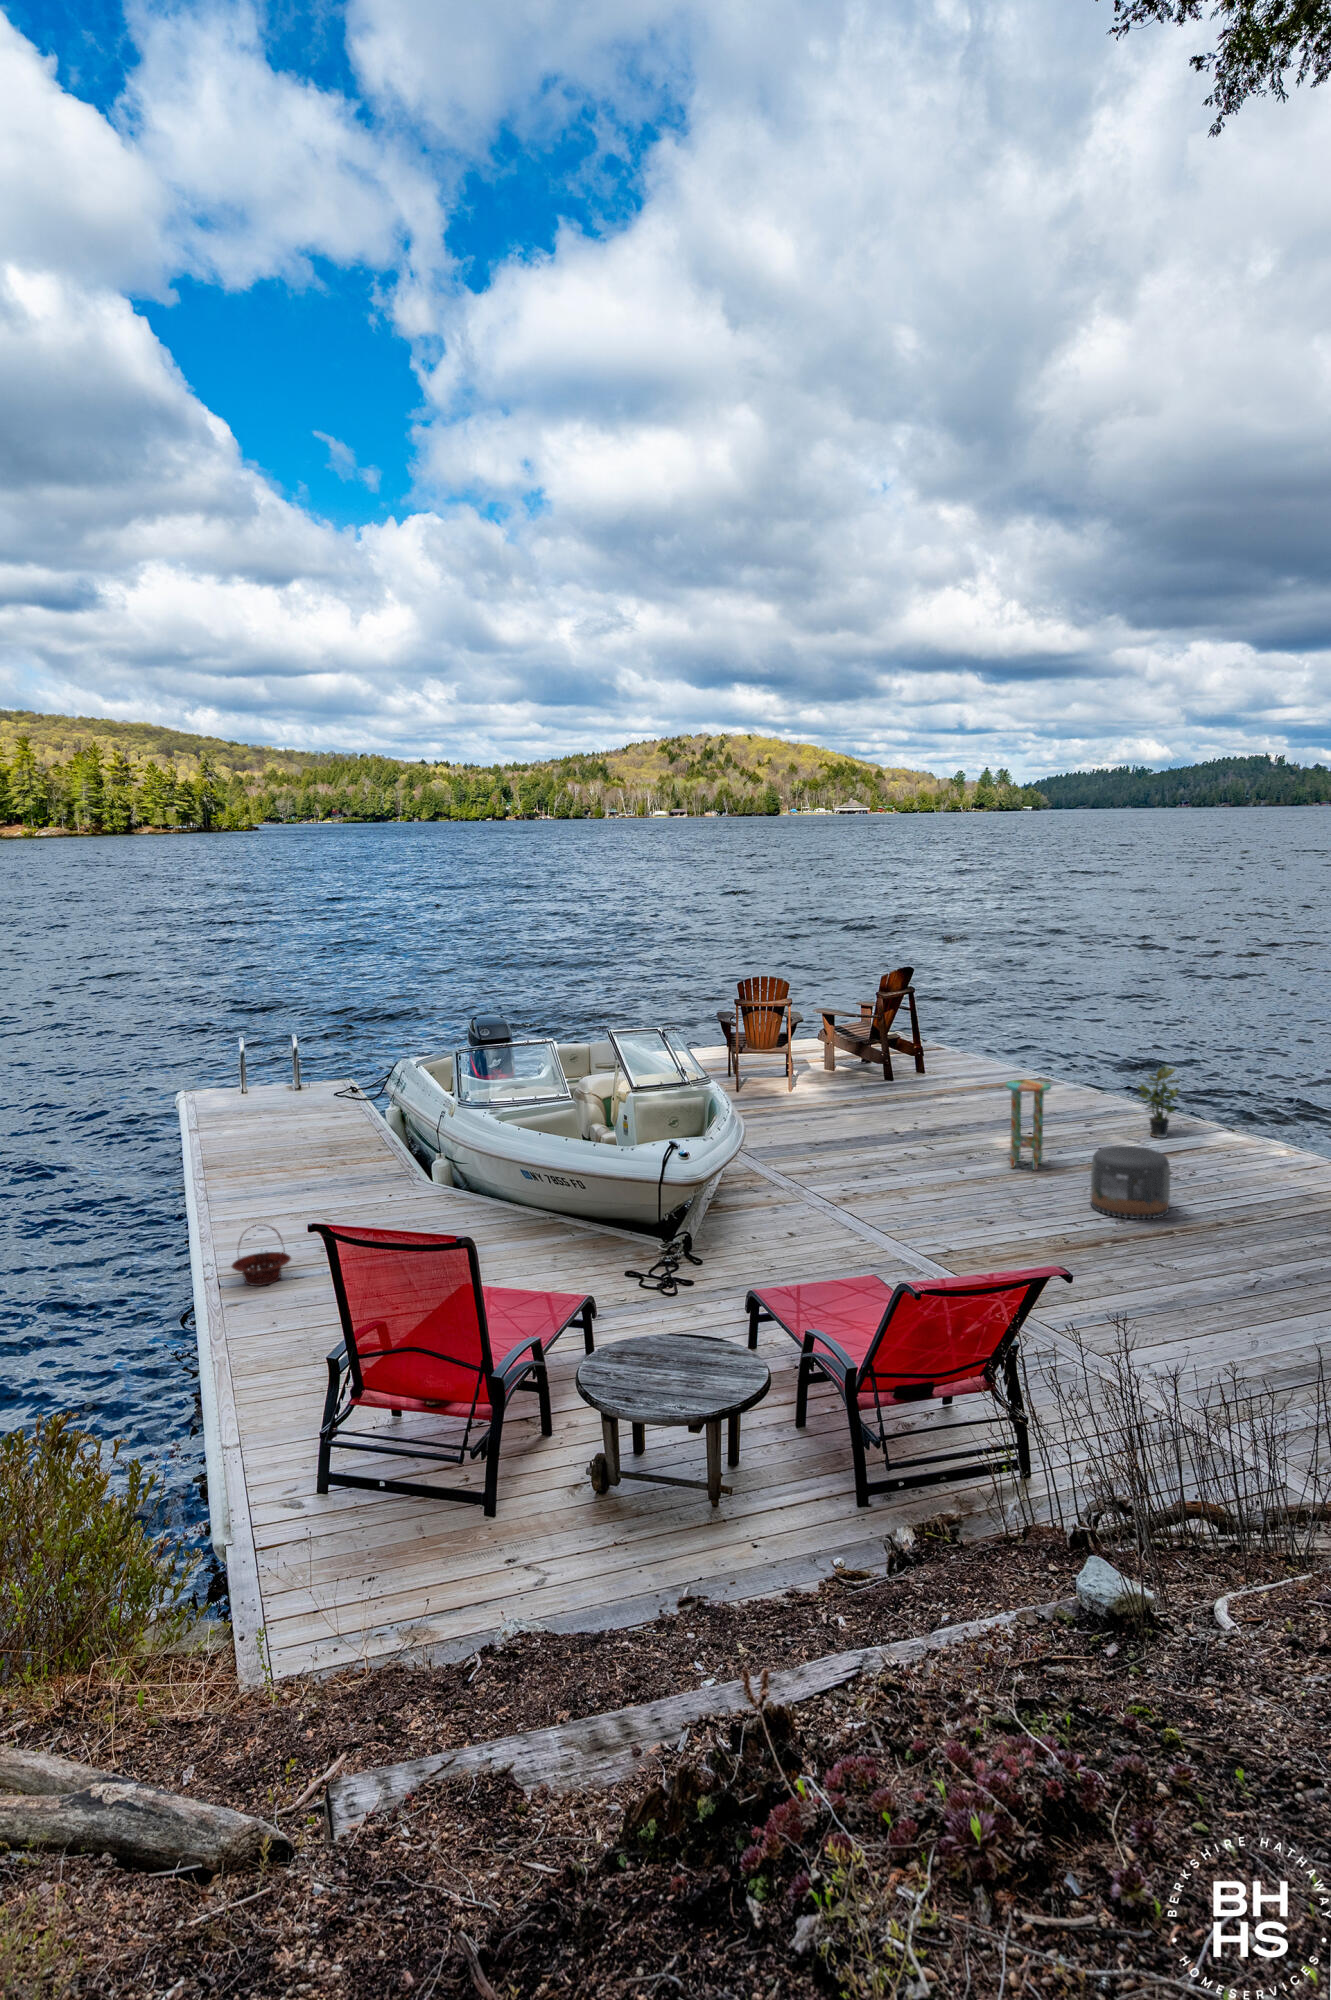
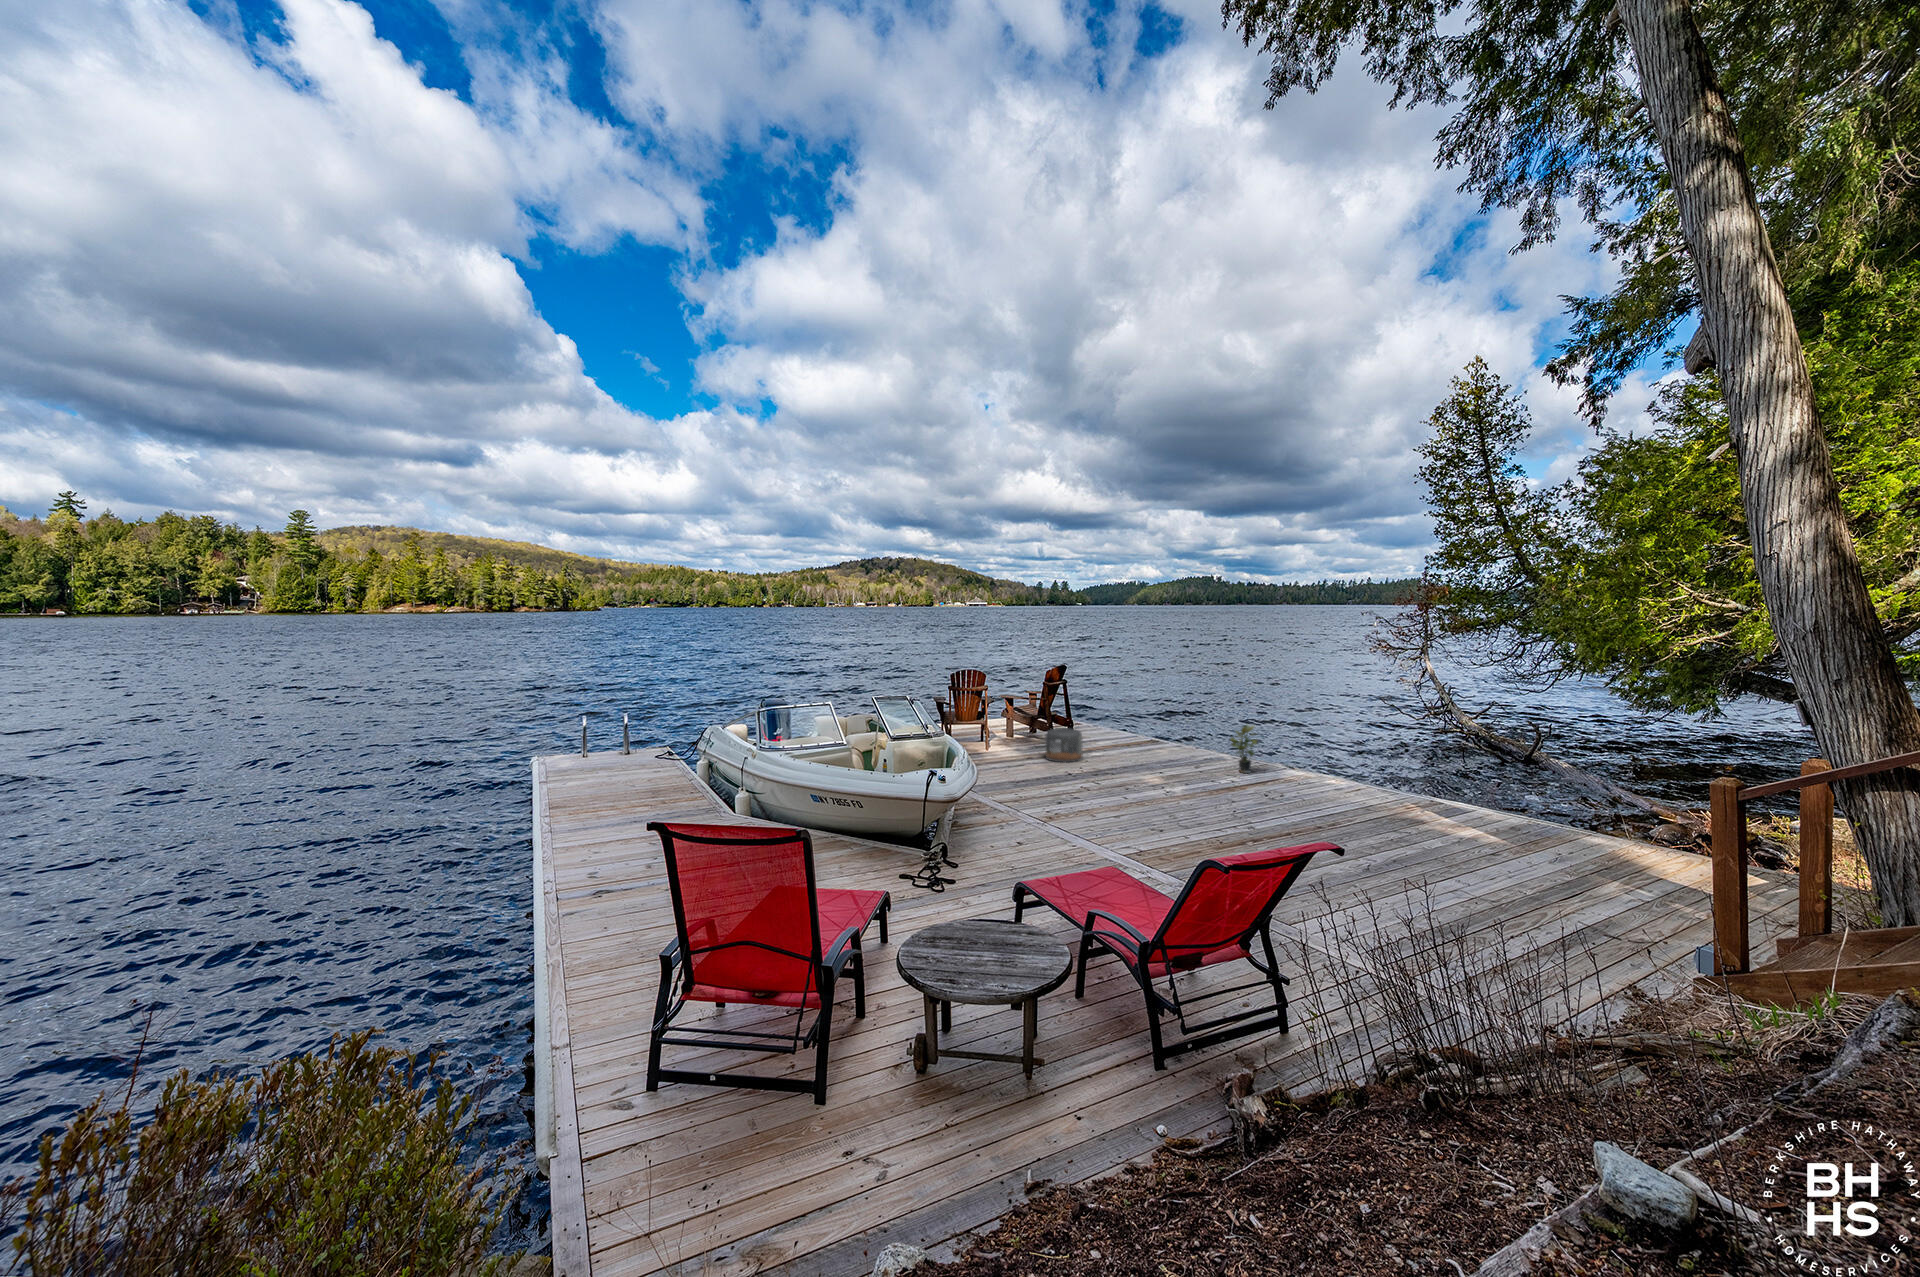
side table: present [1005,1079,1051,1170] -> none [1151,732,1183,795]
pouf: present [1090,1145,1170,1219] -> present [1045,728,1083,762]
basket: present [232,1224,291,1286] -> none [571,845,625,897]

